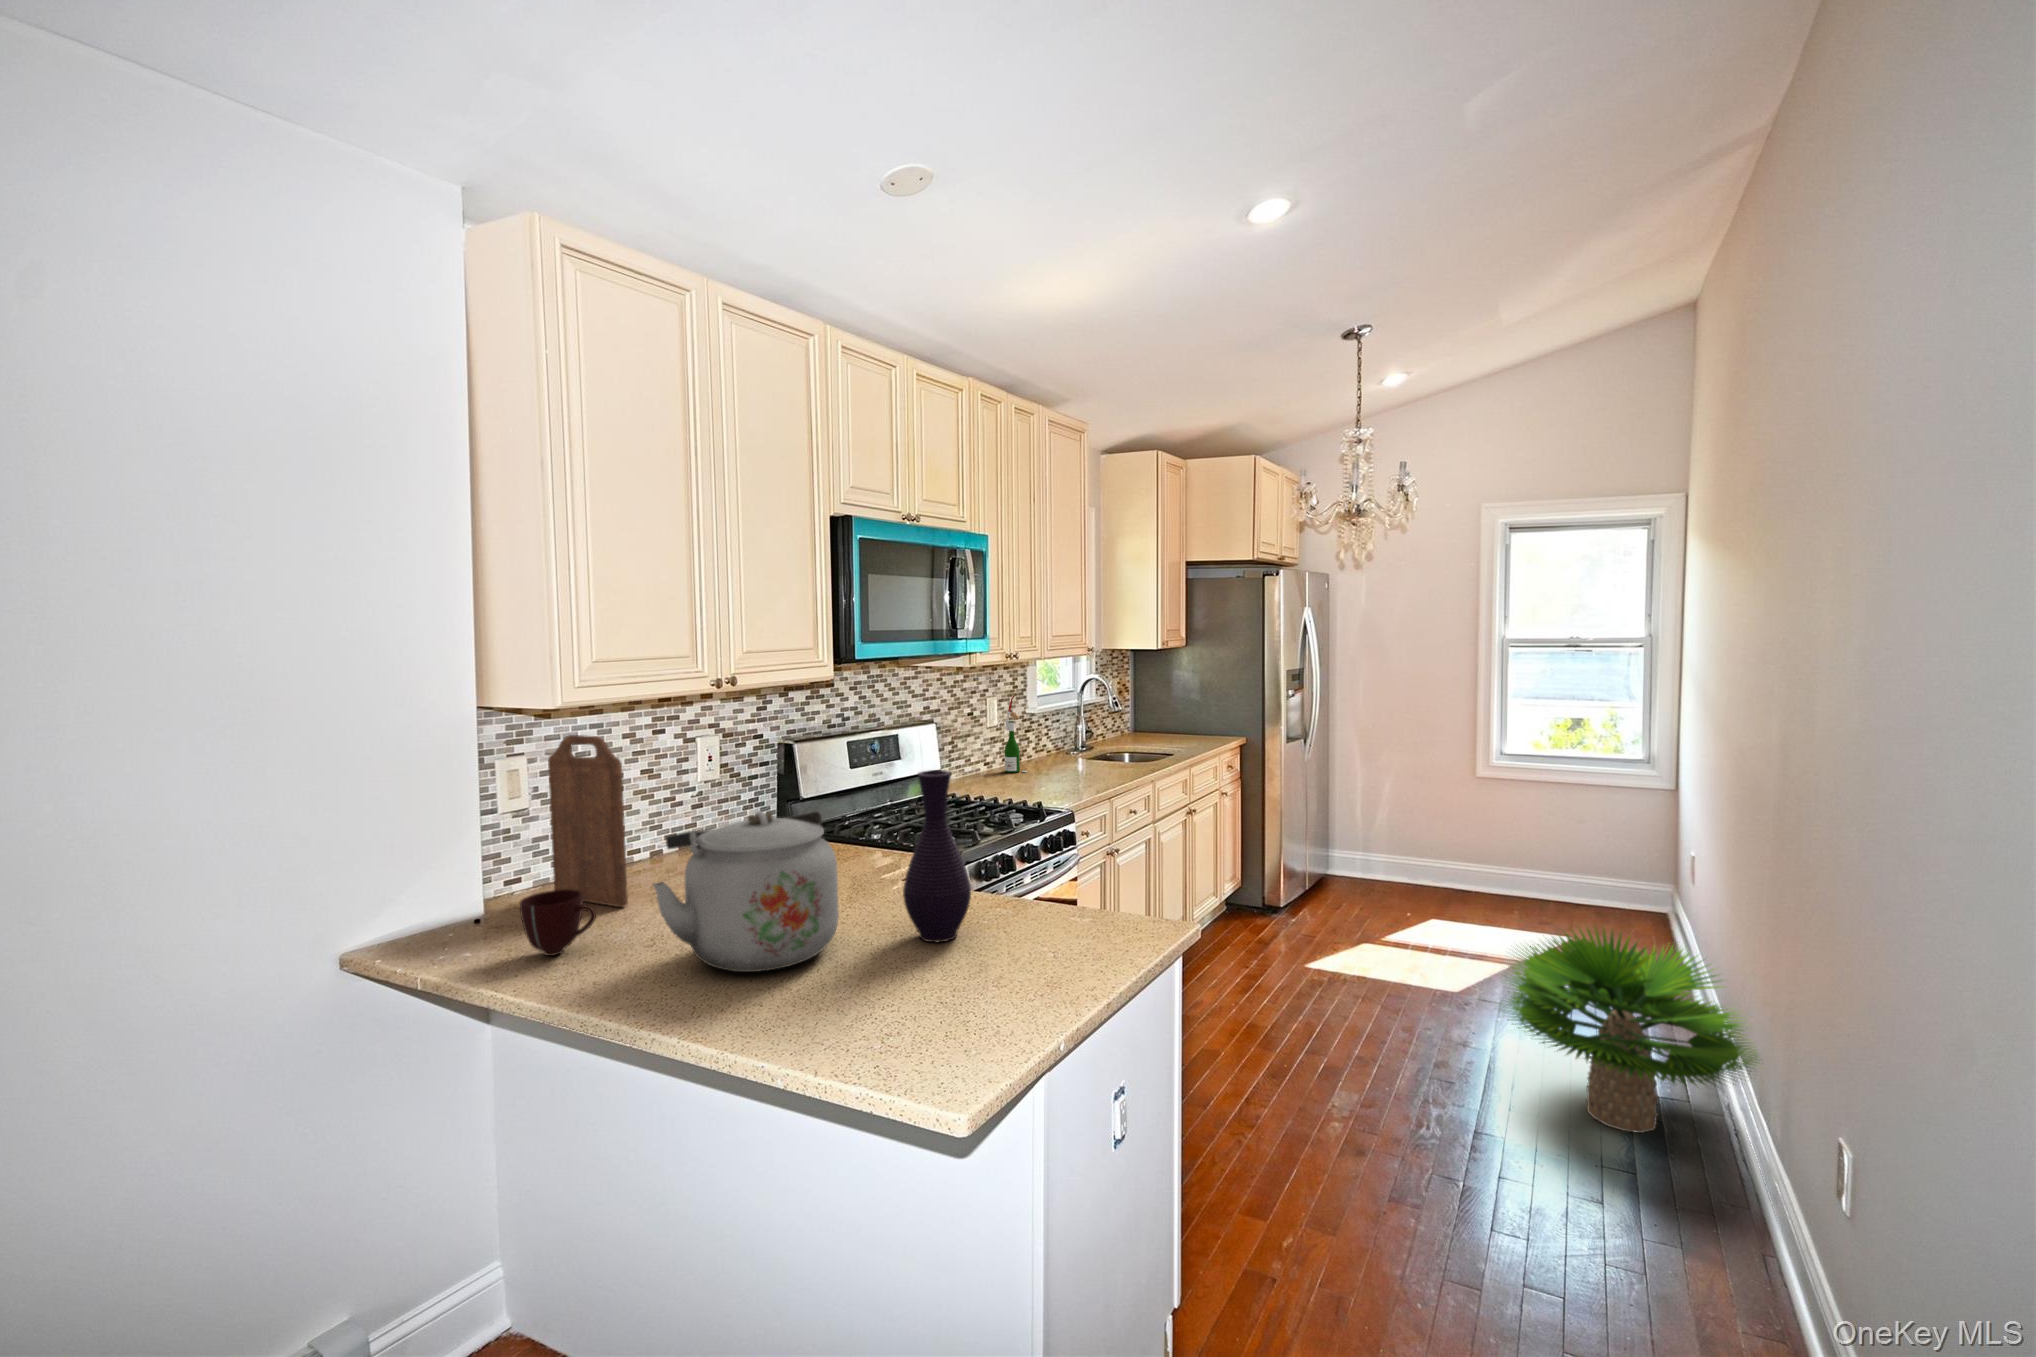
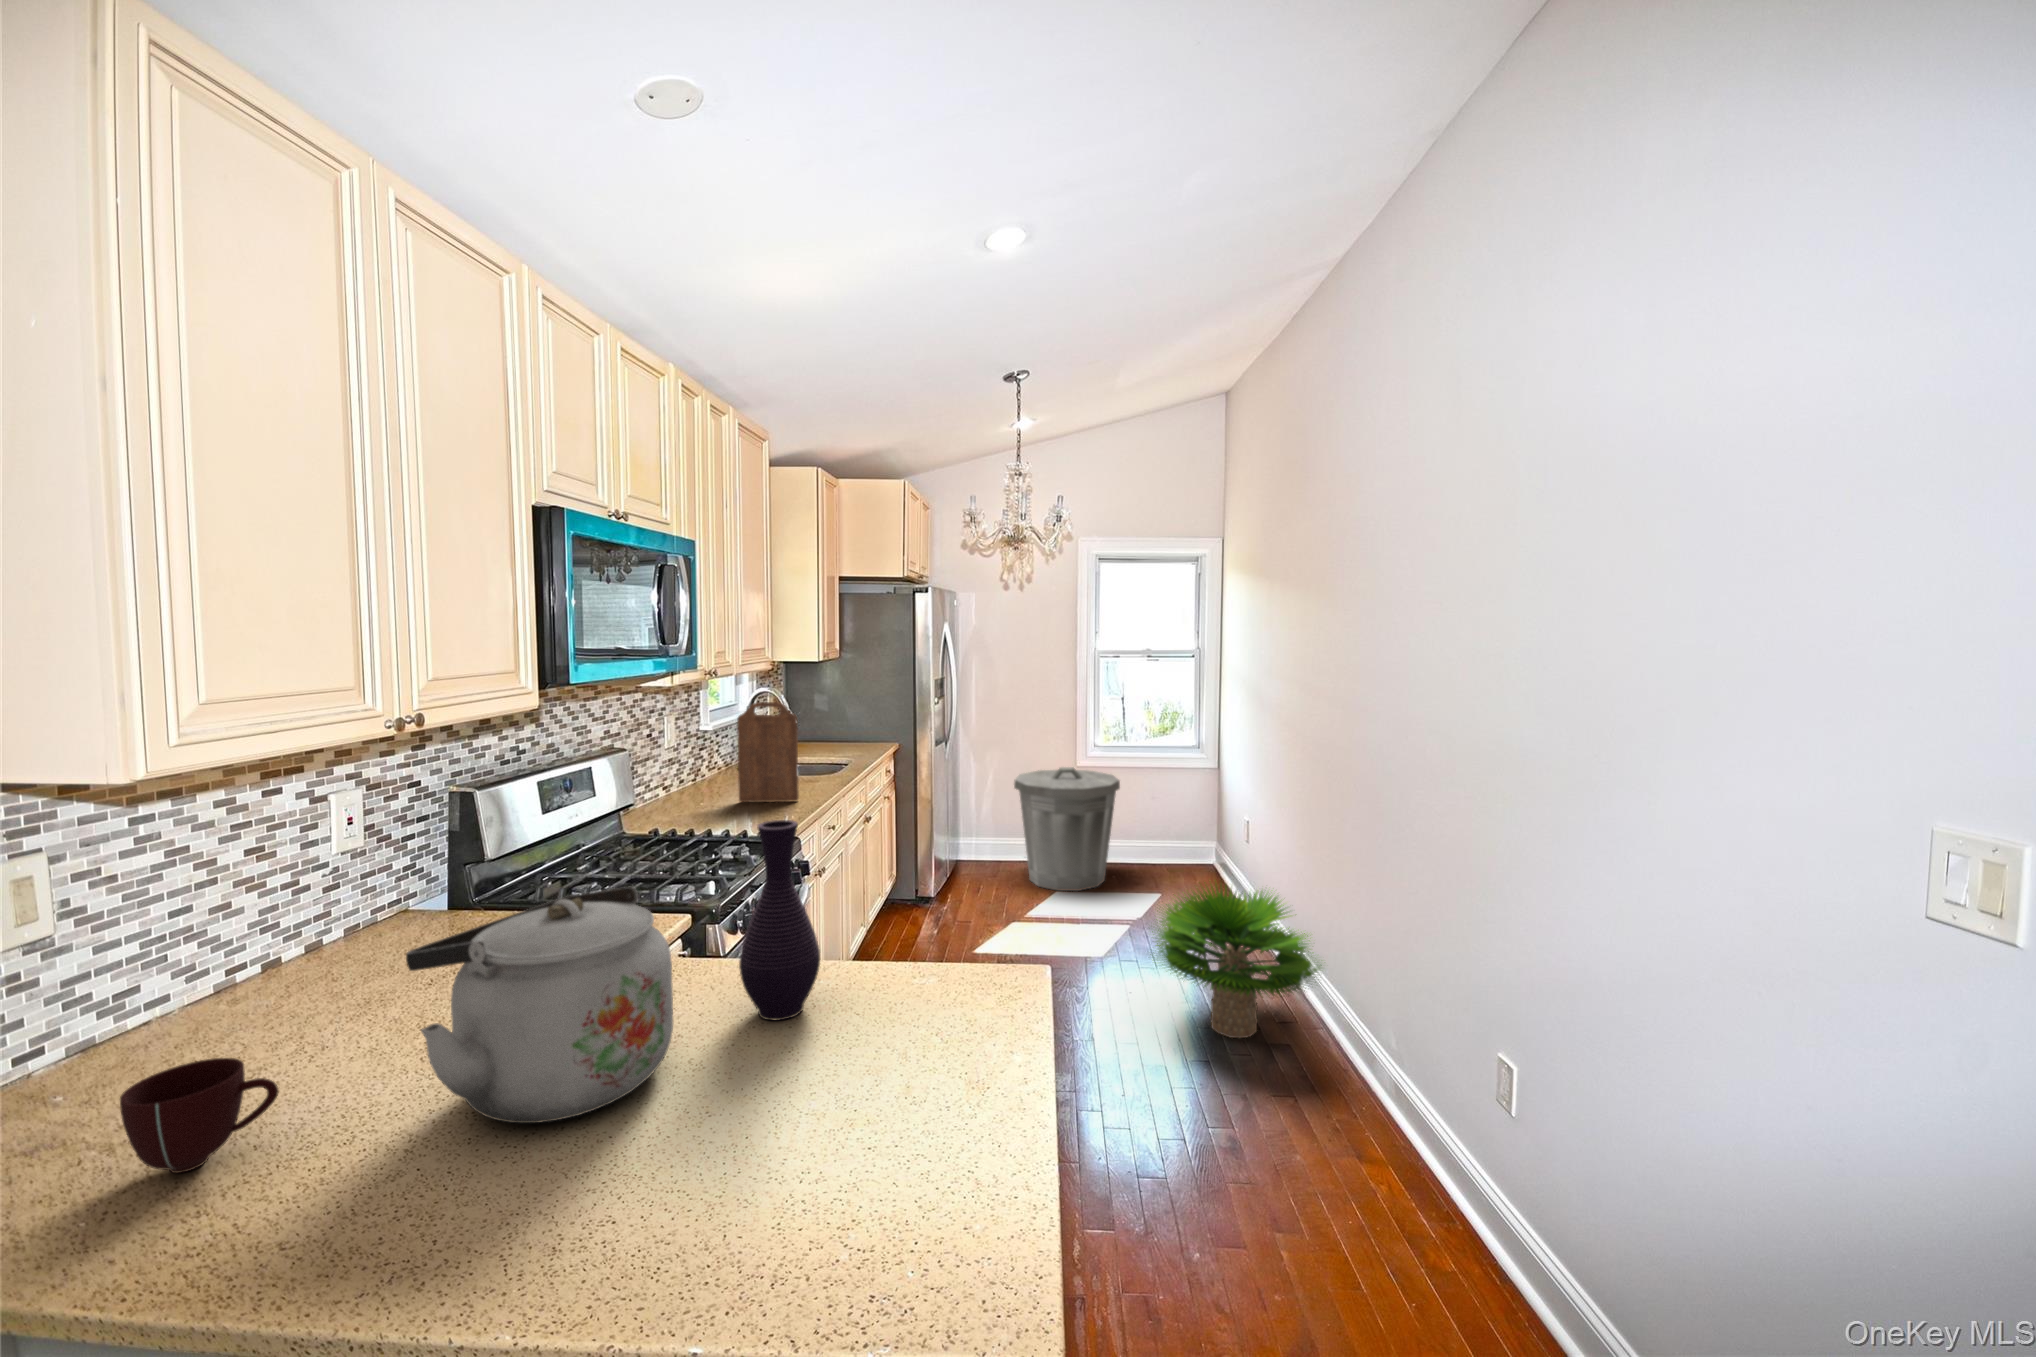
wine bottle: present [1005,695,1027,773] -> none [690,713,716,797]
cutting board: present [548,735,628,907] -> present [737,702,799,802]
trash can: none [1386,778,1527,927] -> present [1014,767,1120,891]

